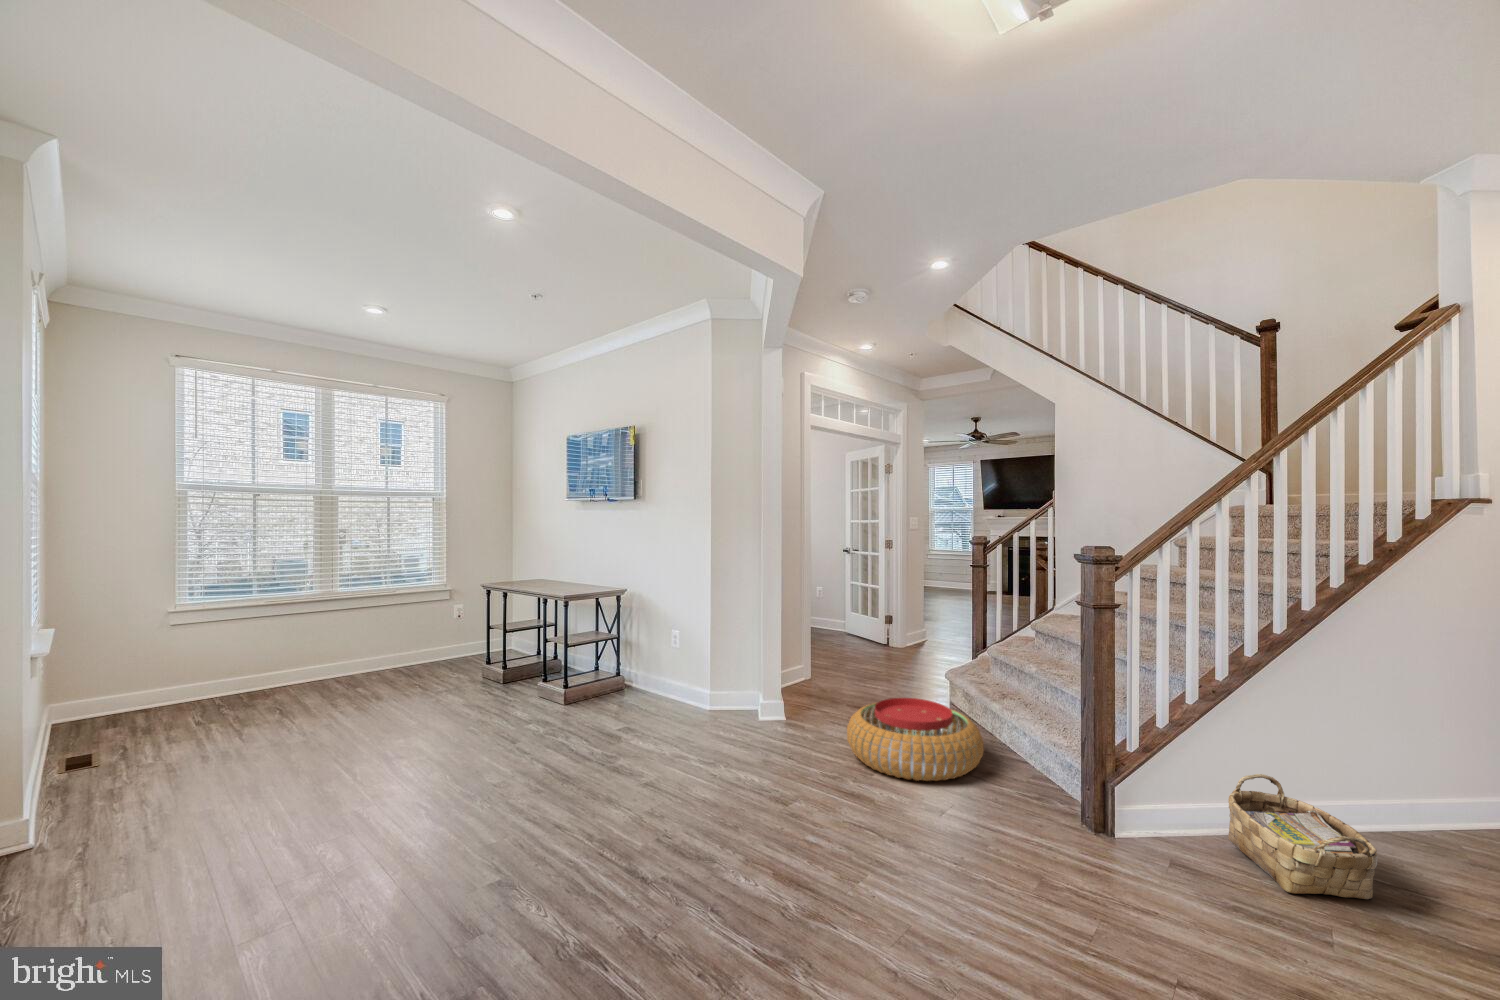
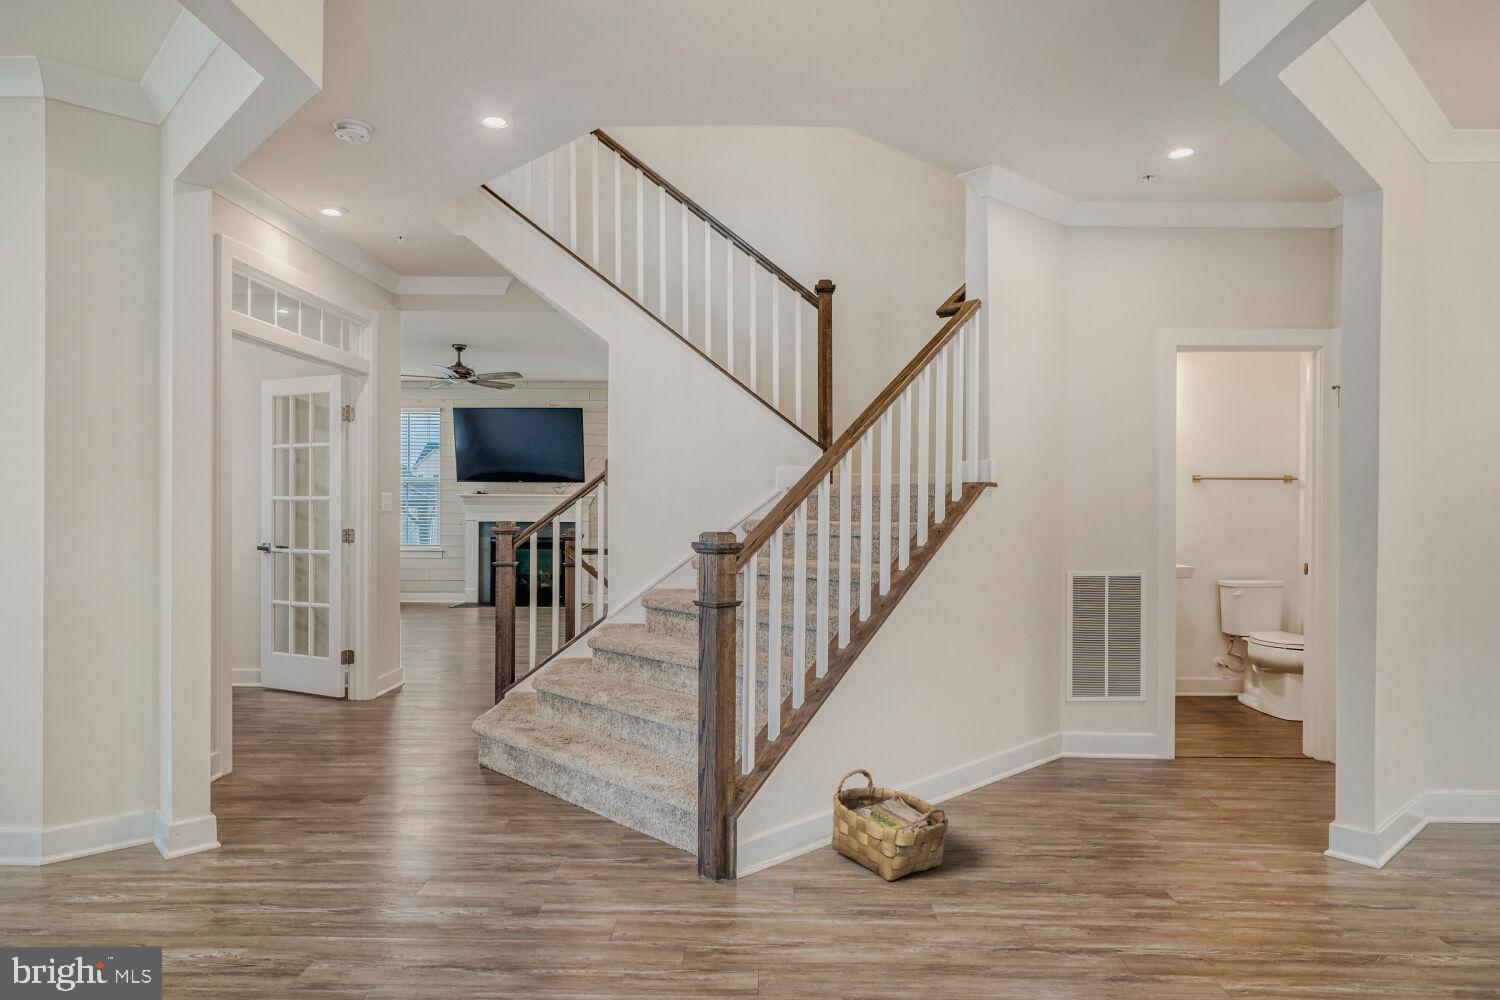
pouf: present [847,698,984,781] -> none [354,766,564,889]

